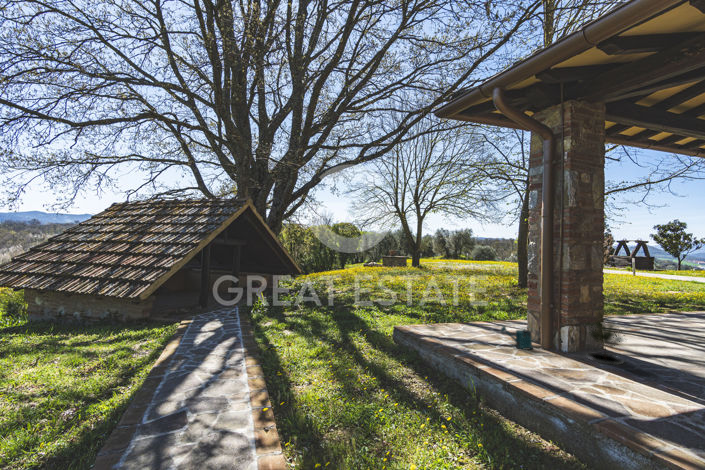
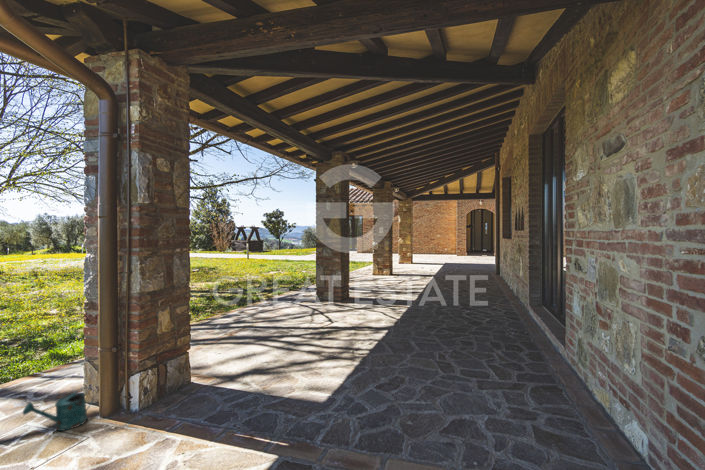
potted tree: present [586,309,625,365] -> none [162,333,212,411]

